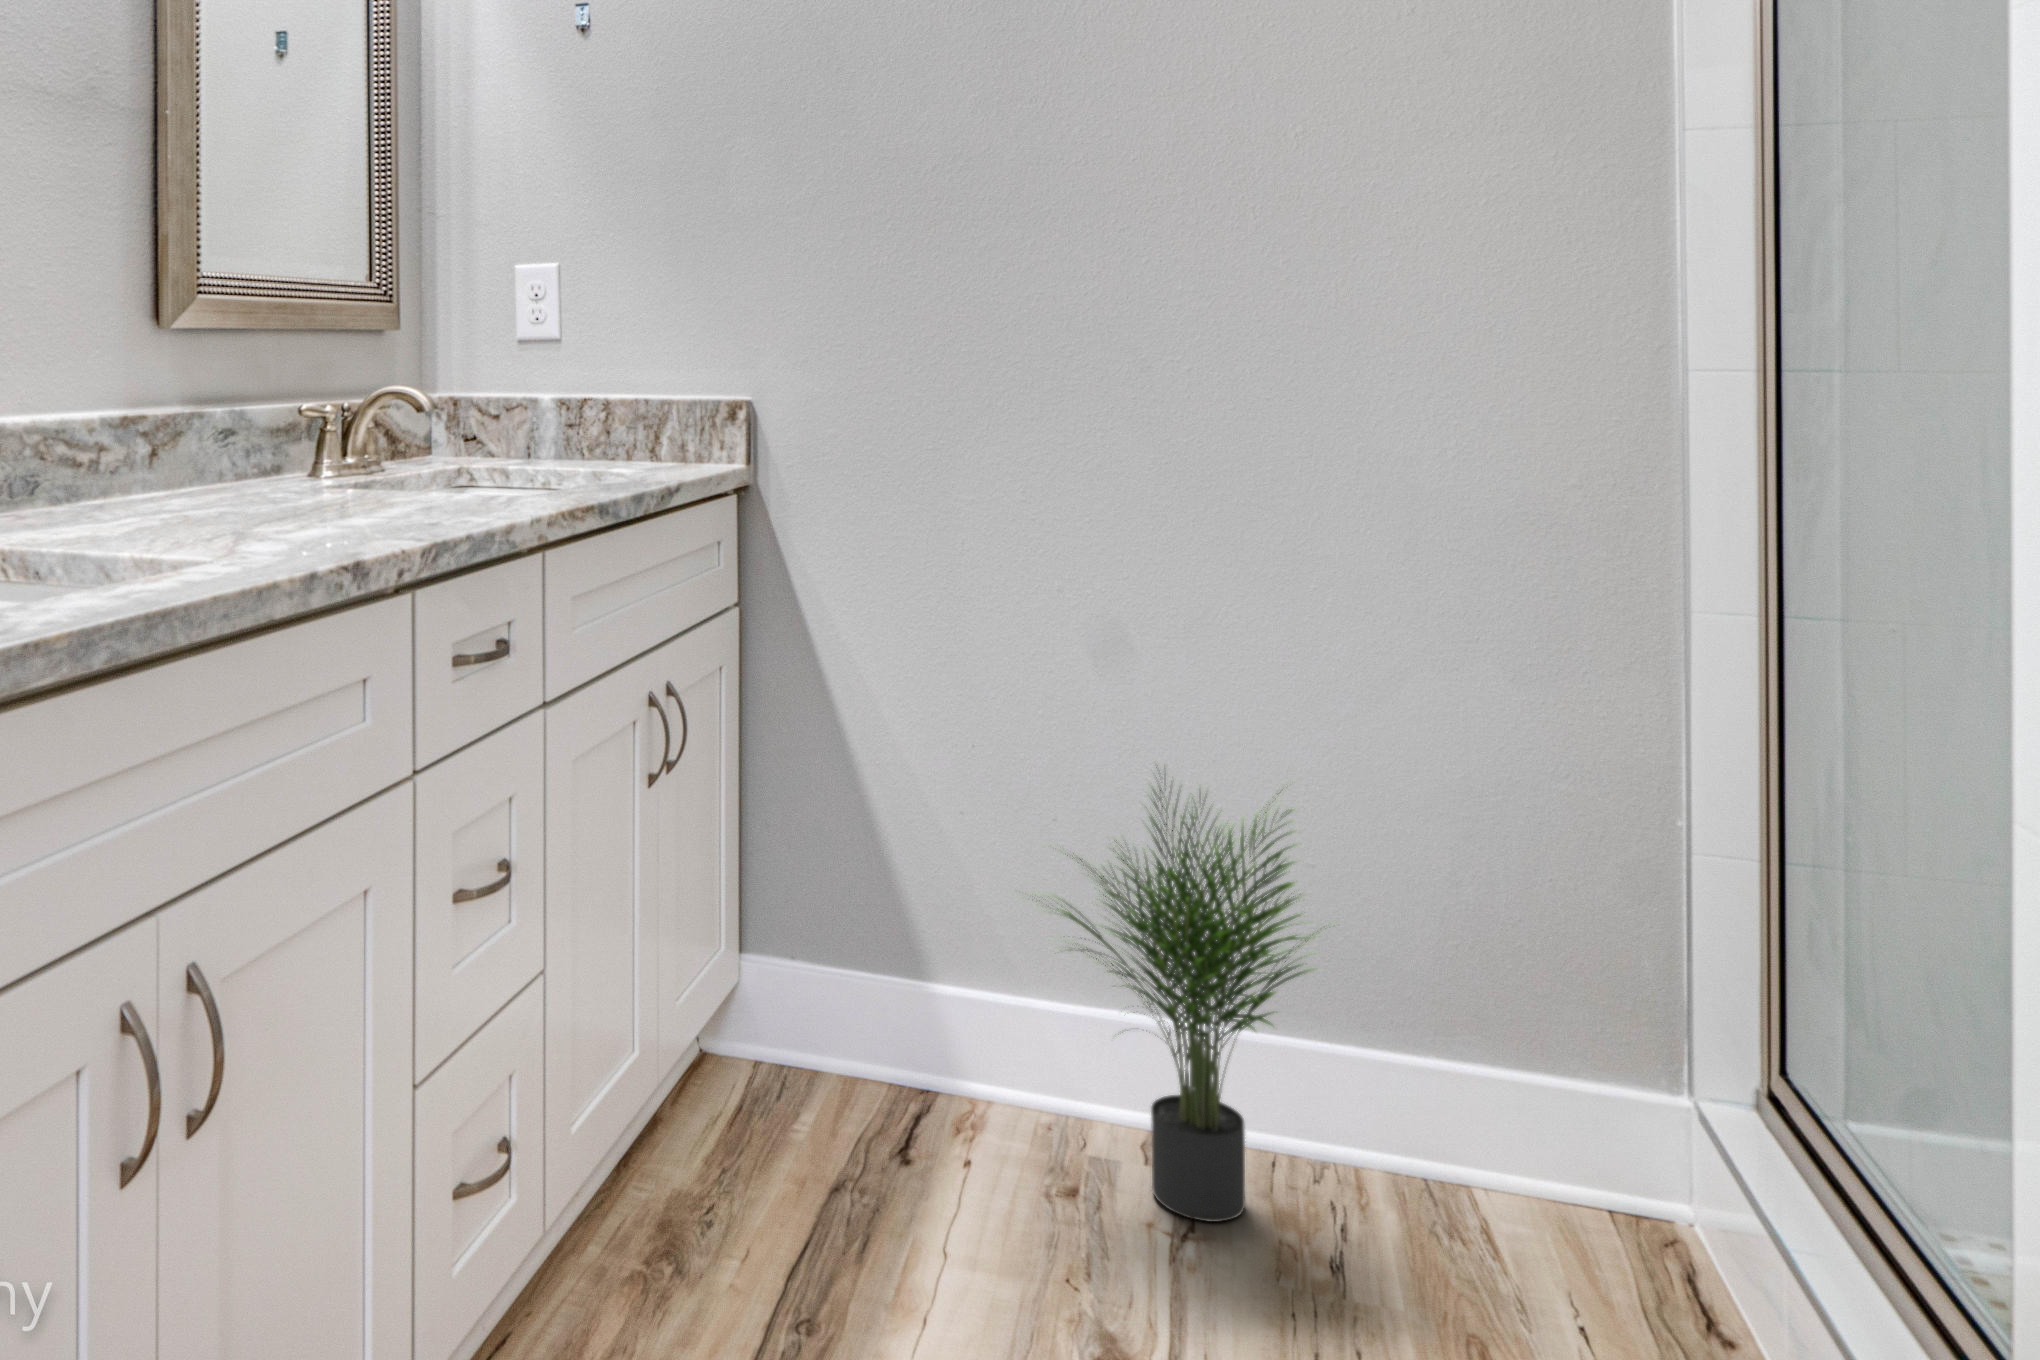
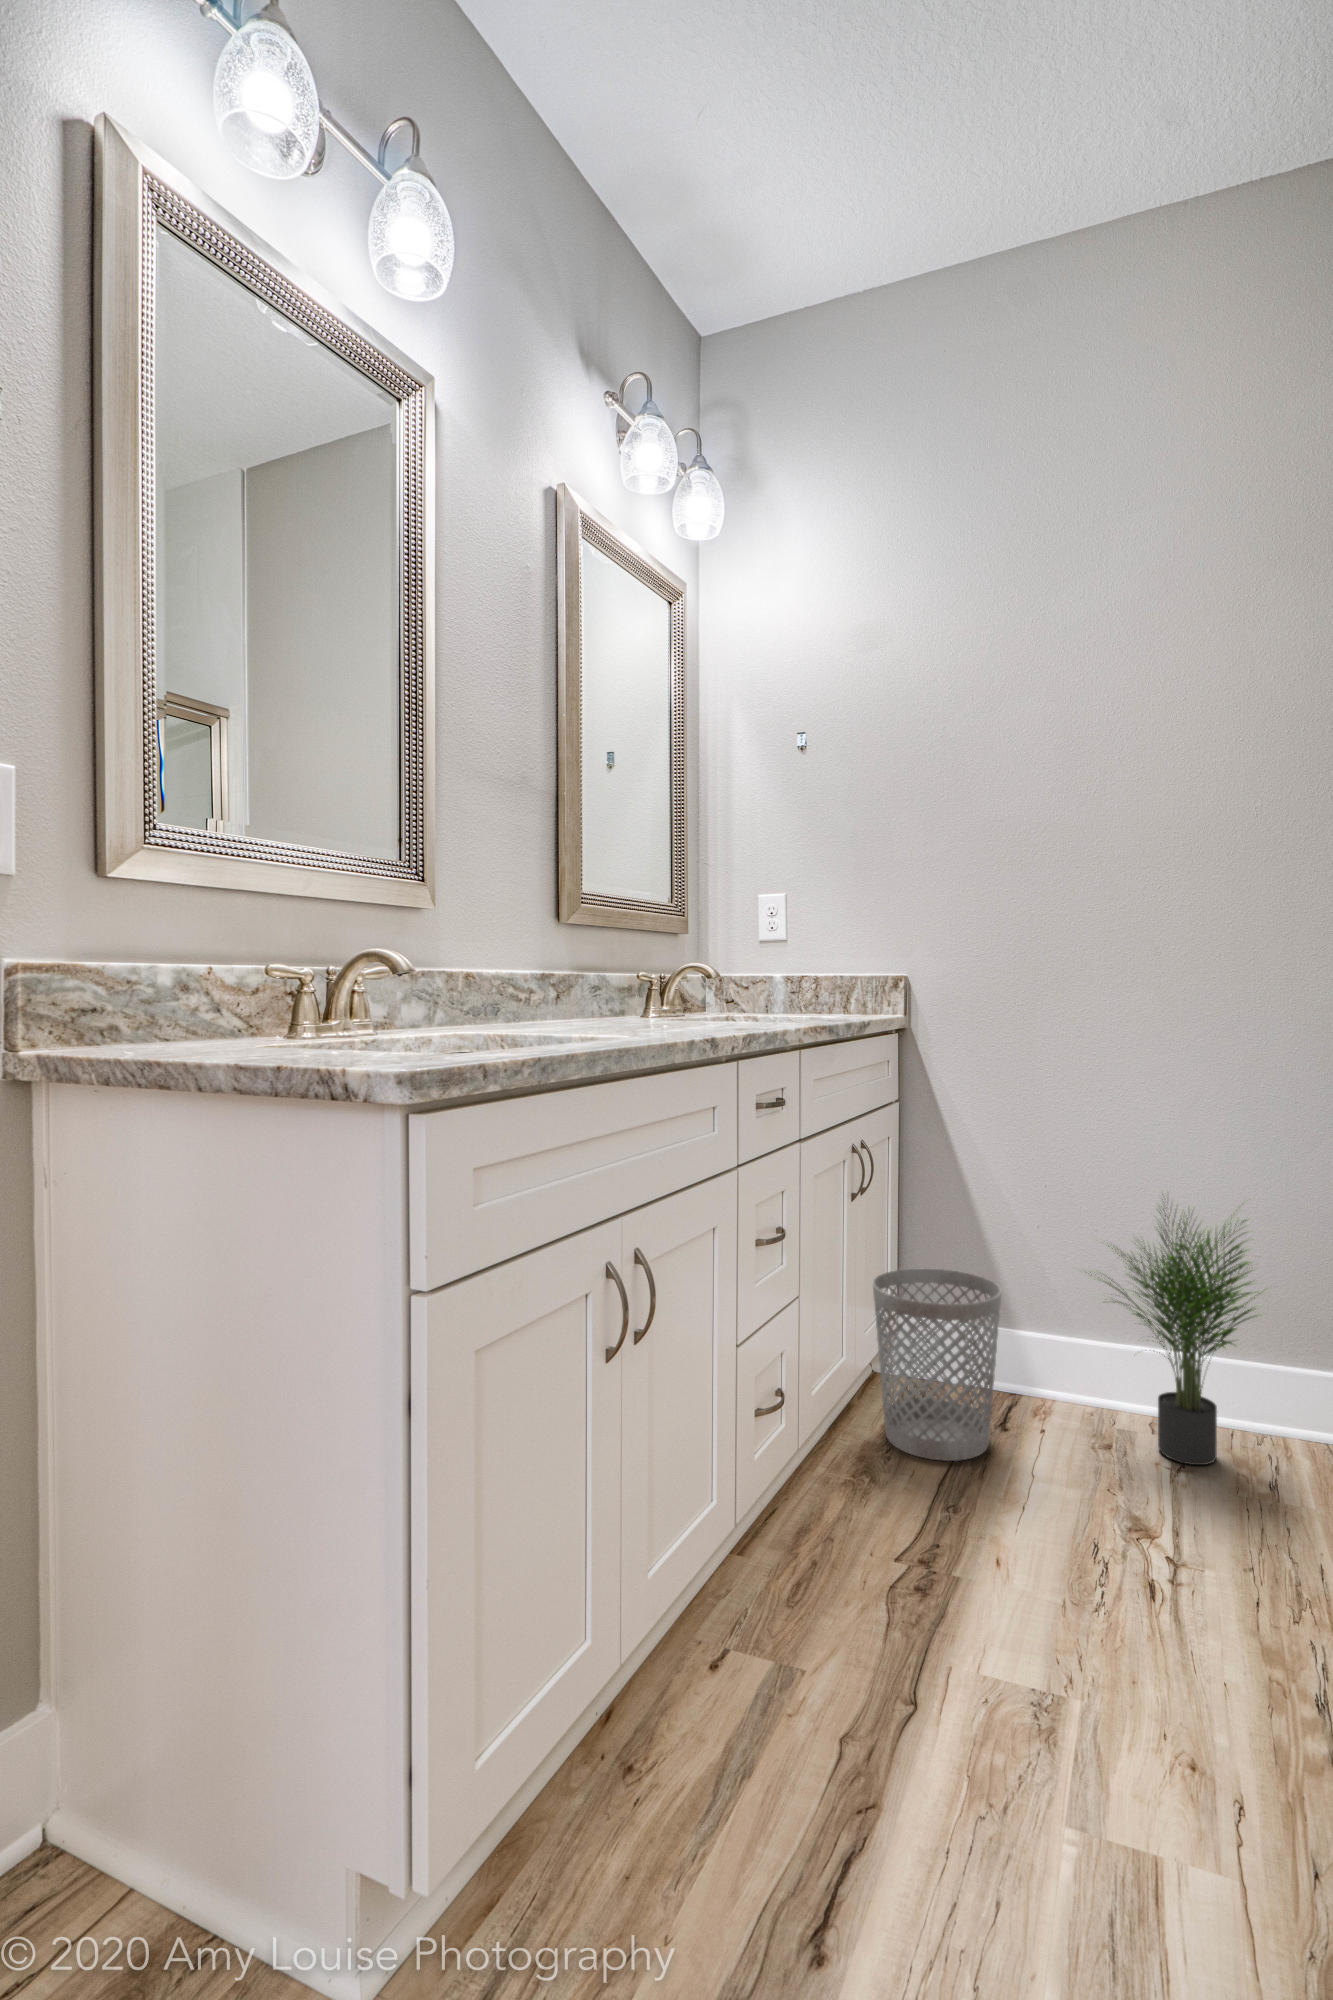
wastebasket: none [687,893,896,1227] -> present [873,1268,1002,1461]

